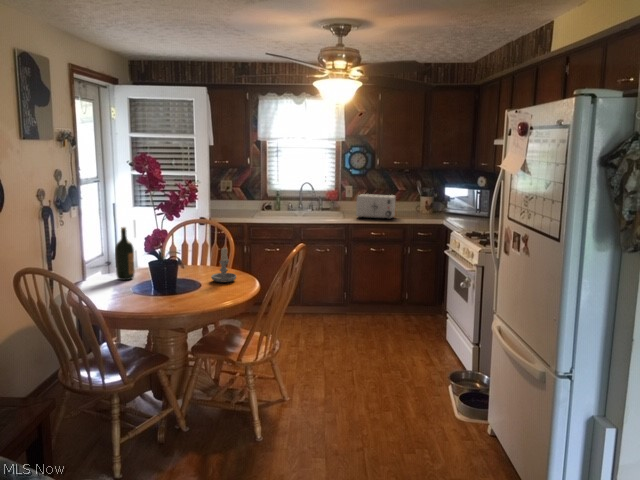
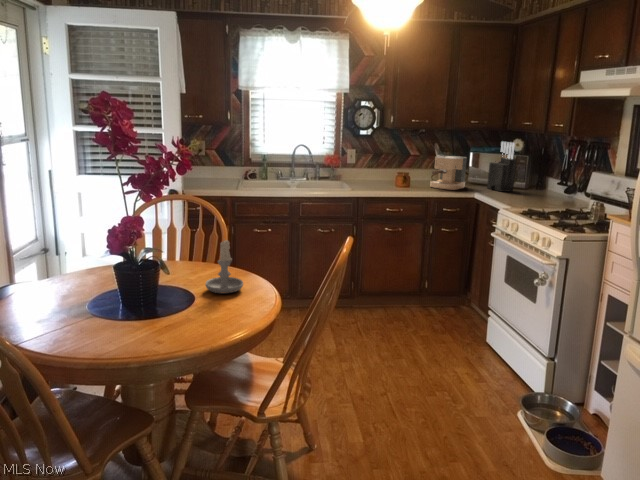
knife block: none [457,179,478,219] -> present [487,142,516,191]
coffee maker: none [409,190,440,218] -> present [430,155,467,190]
toaster: present [356,194,396,219] -> none [367,159,415,191]
wine bottle: present [115,227,135,280] -> none [52,210,84,292]

